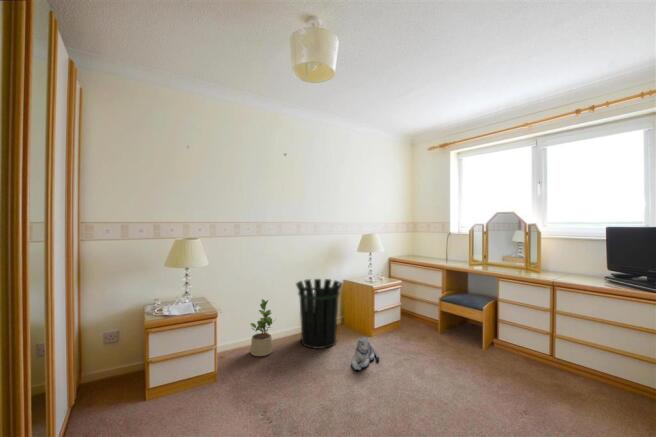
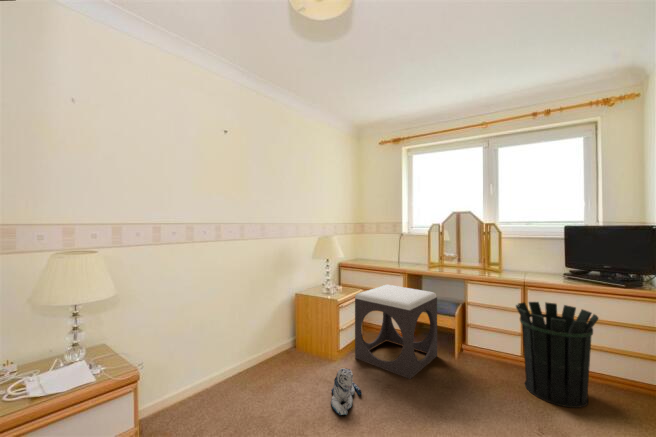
footstool: none [388,278,466,358] -> present [355,285,437,379]
waste bin: present [296,279,342,349] -> present [516,302,598,408]
potted plant: present [251,299,272,356] -> none [183,335,224,420]

